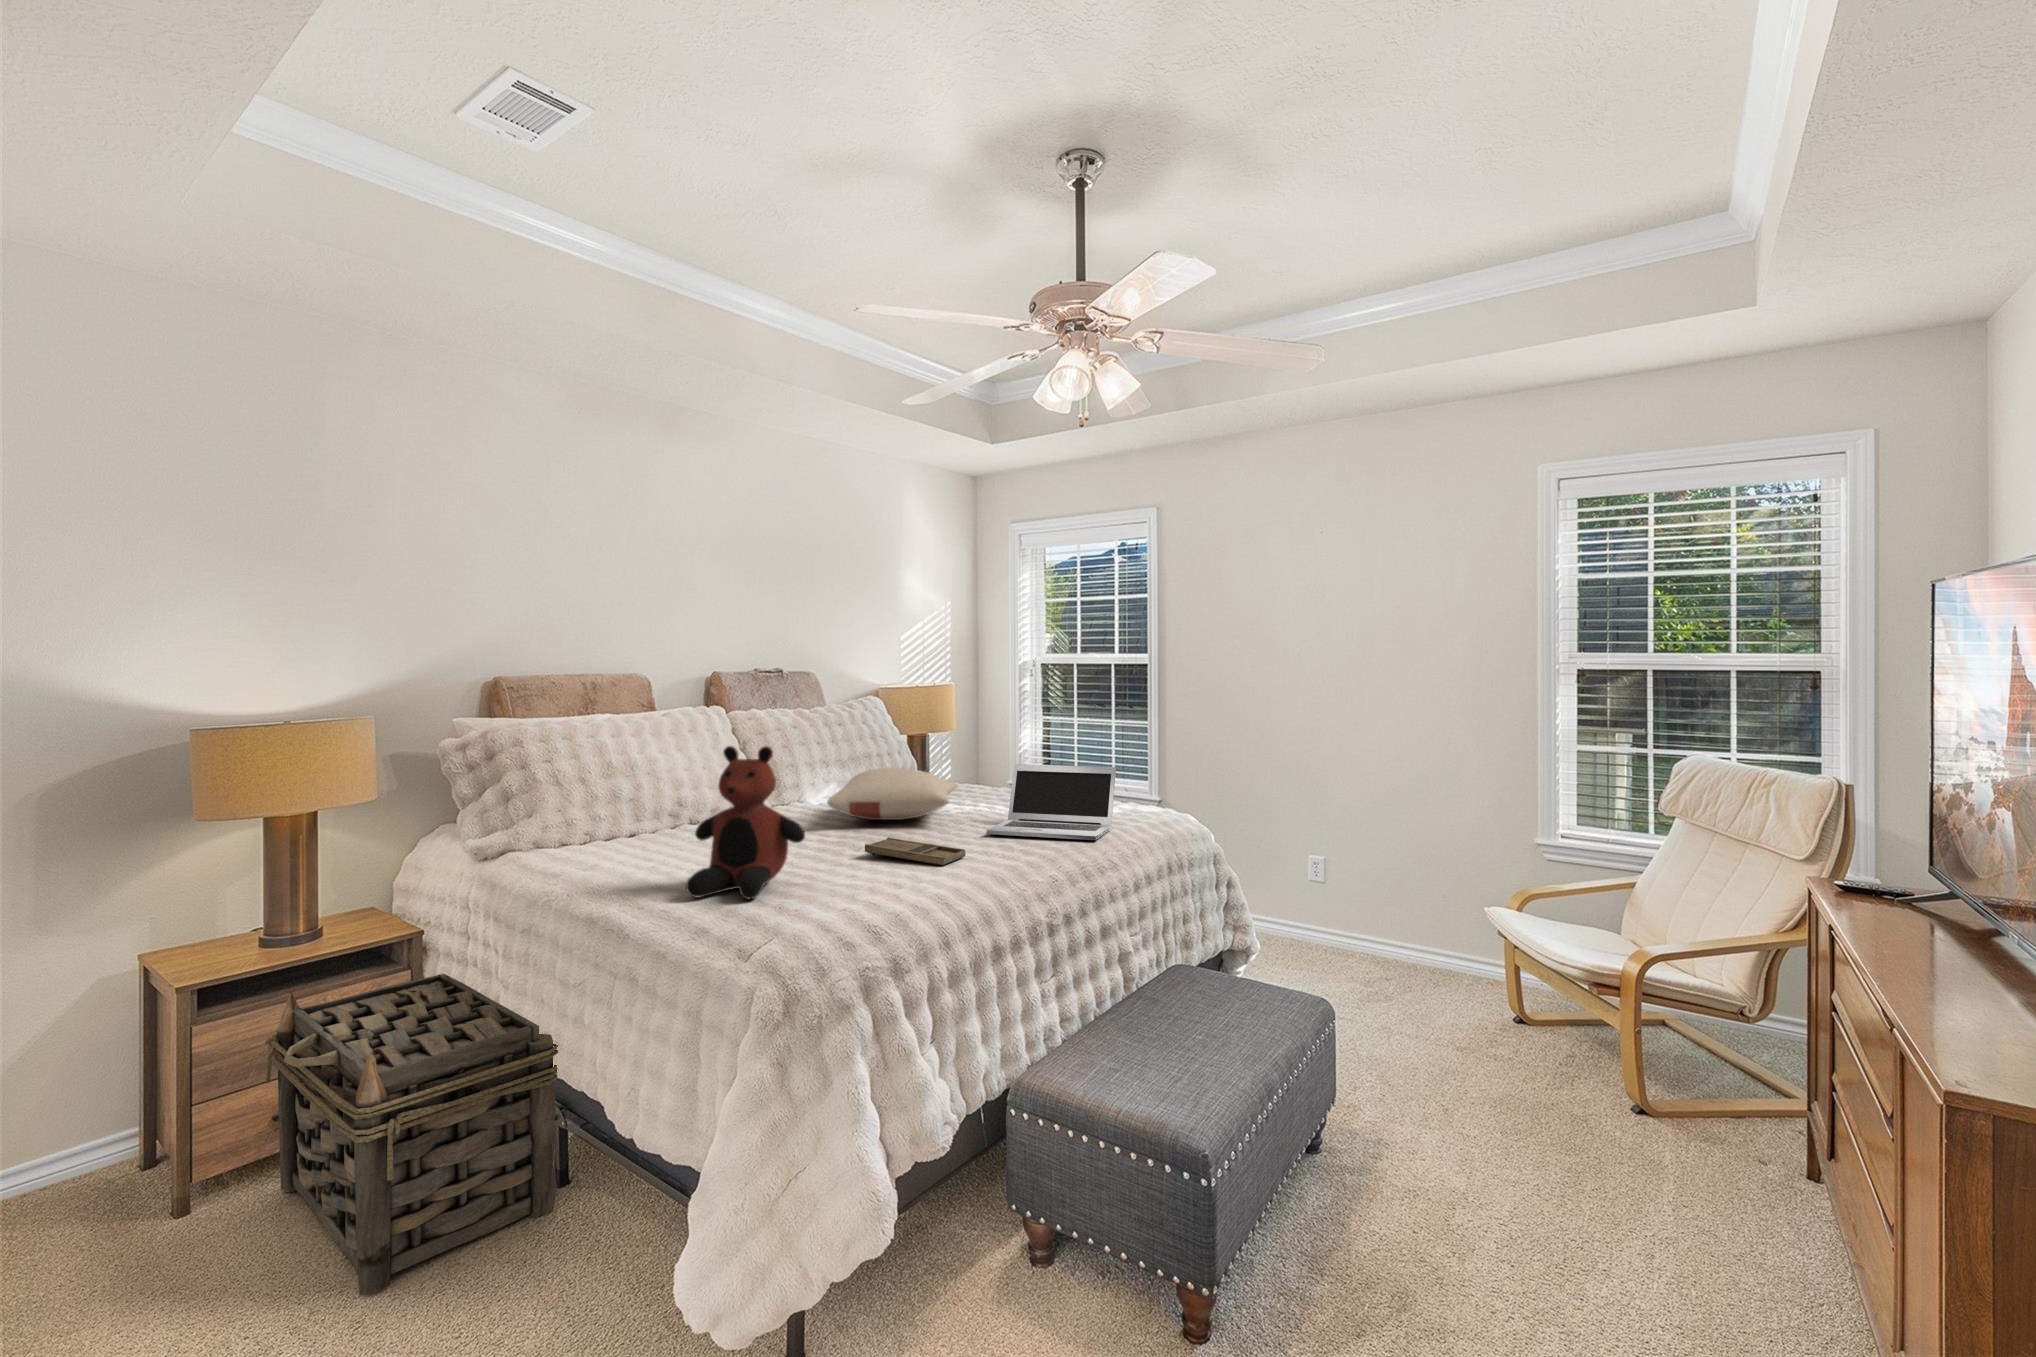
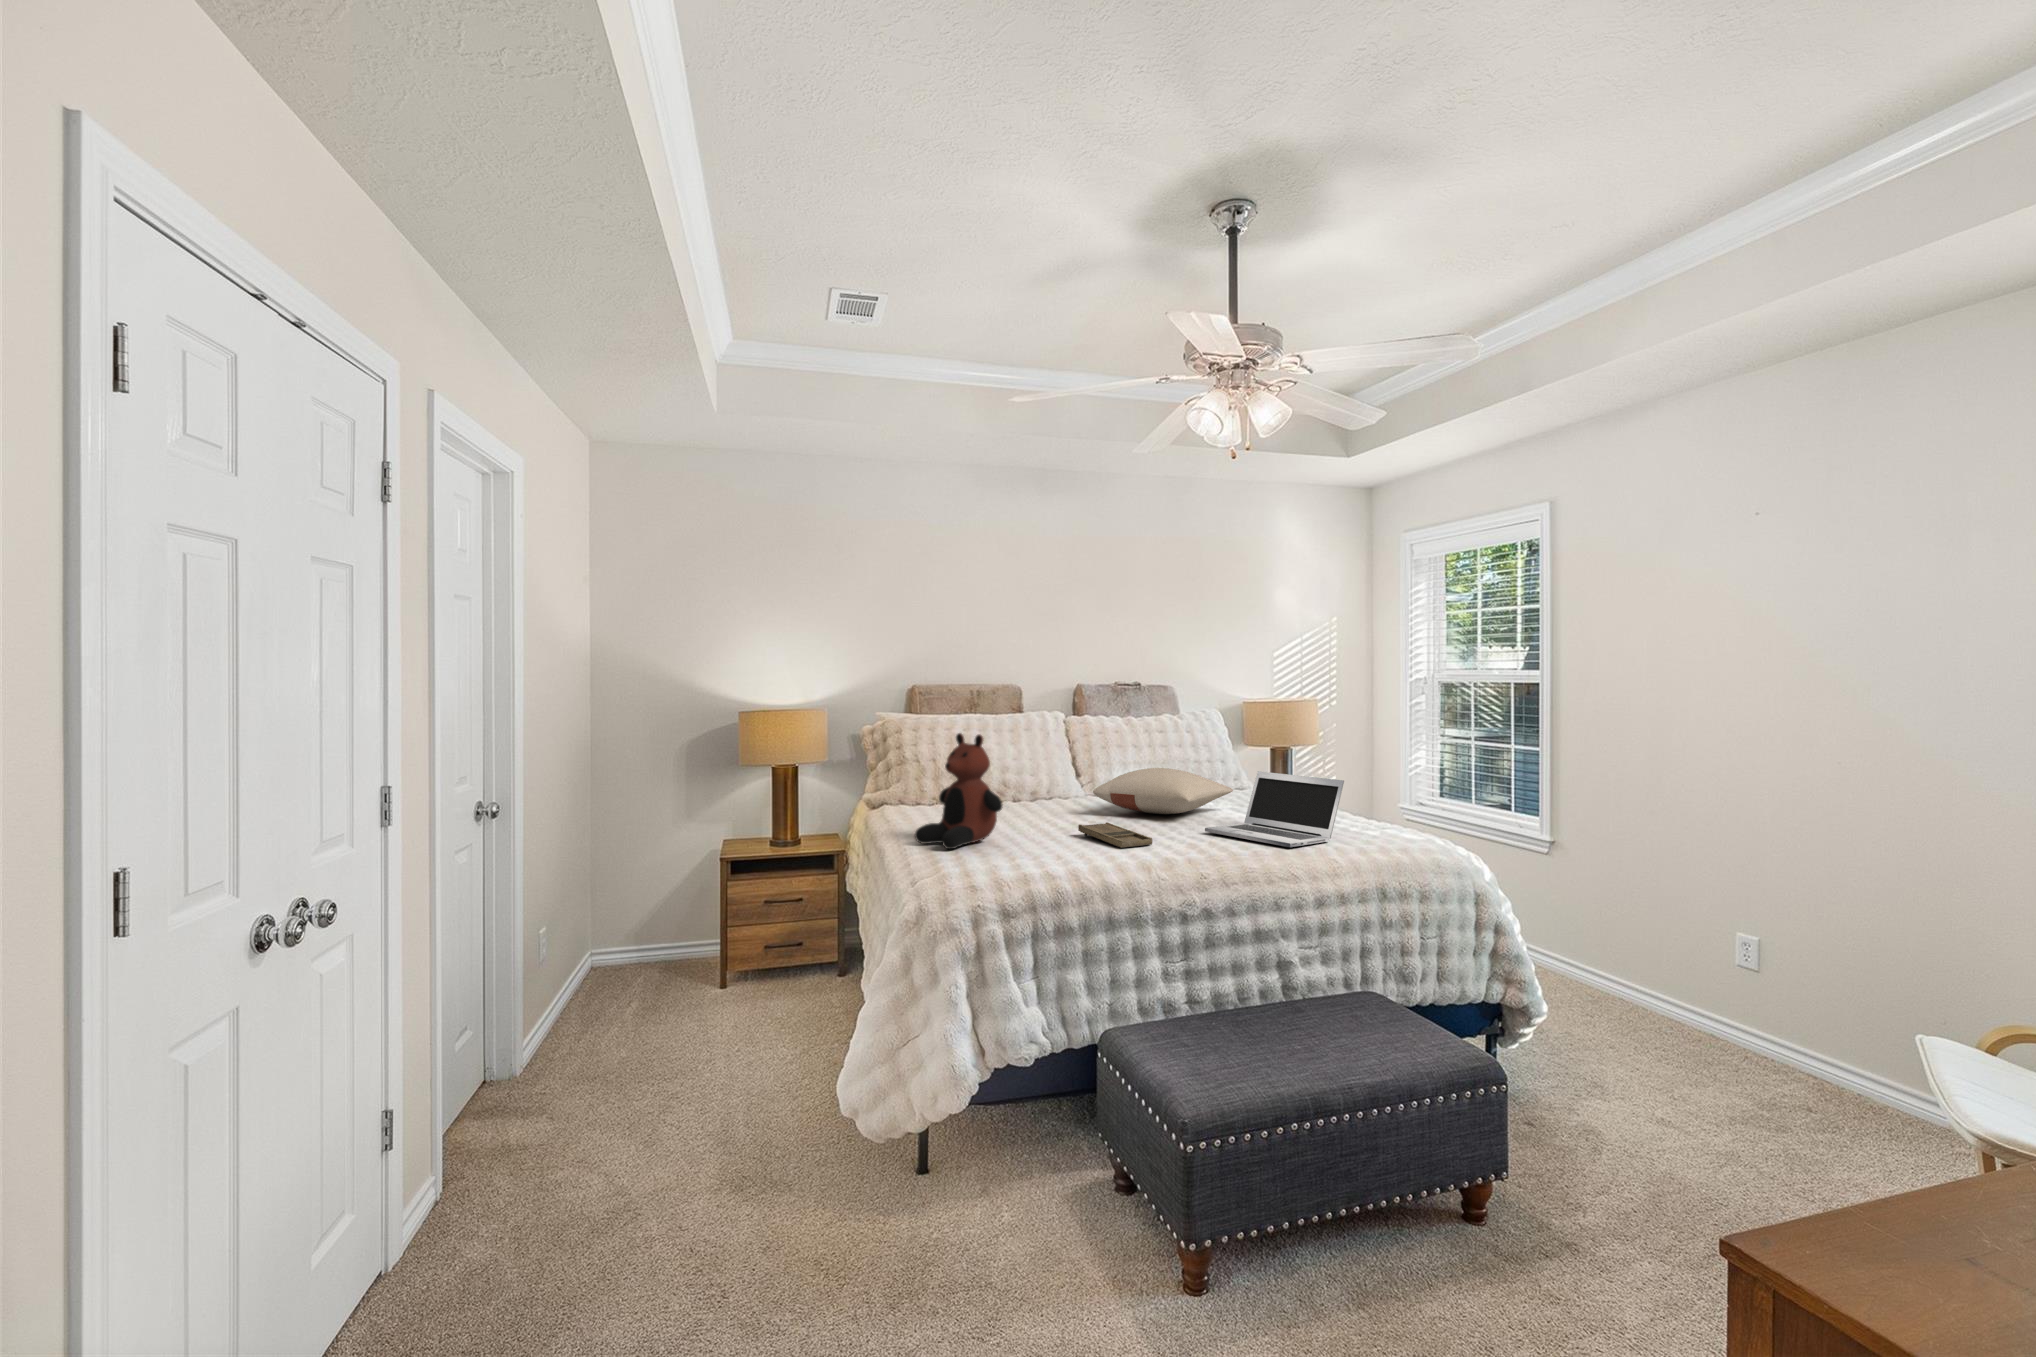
basket: present [265,974,558,1295] -> none [717,875,853,1064]

